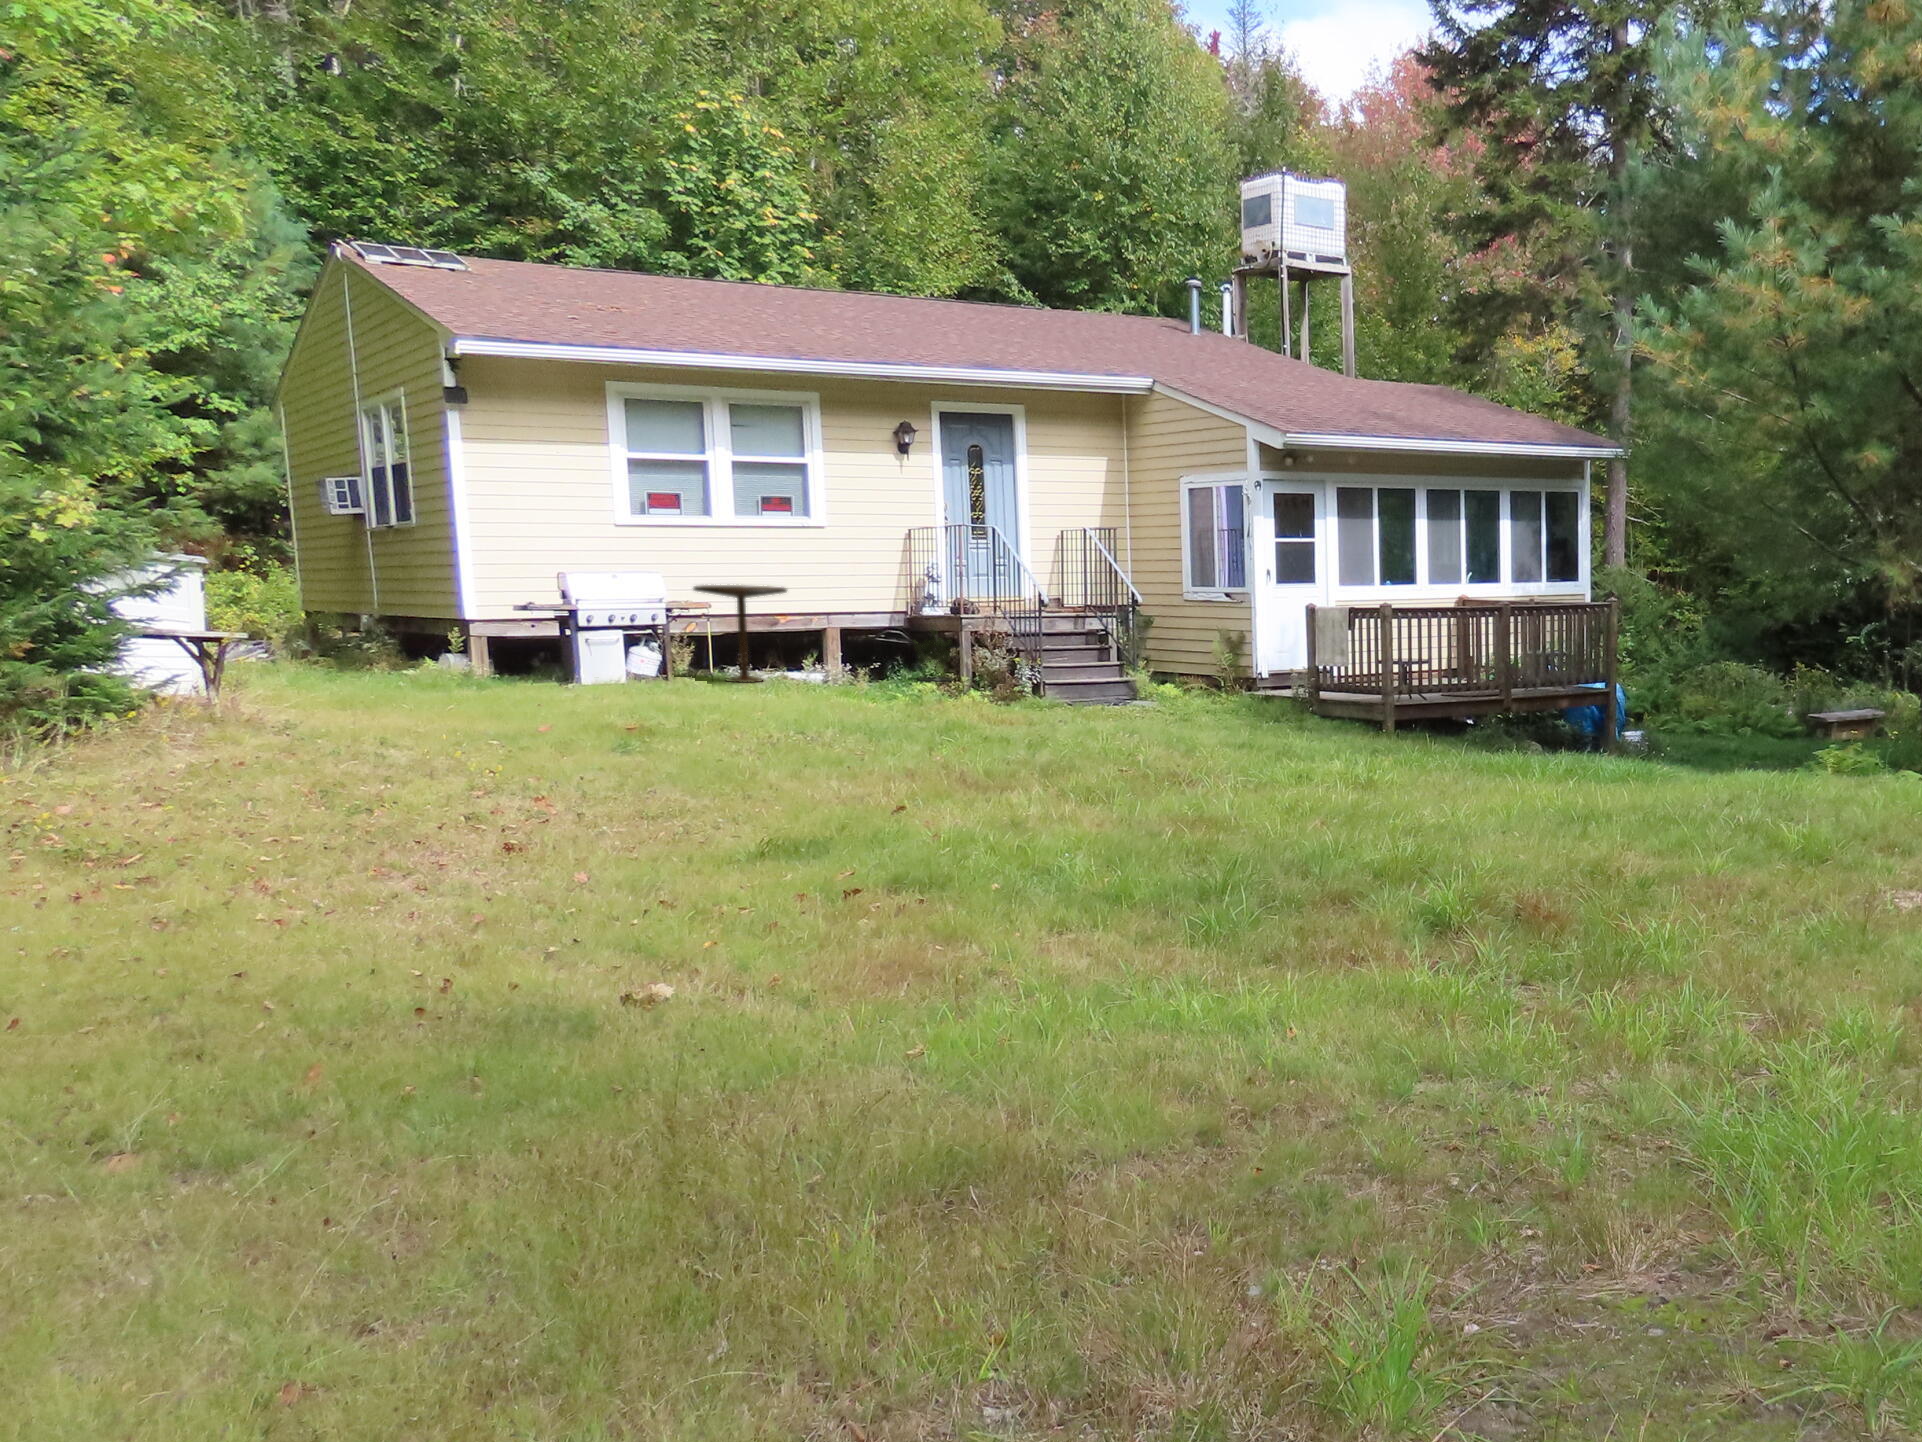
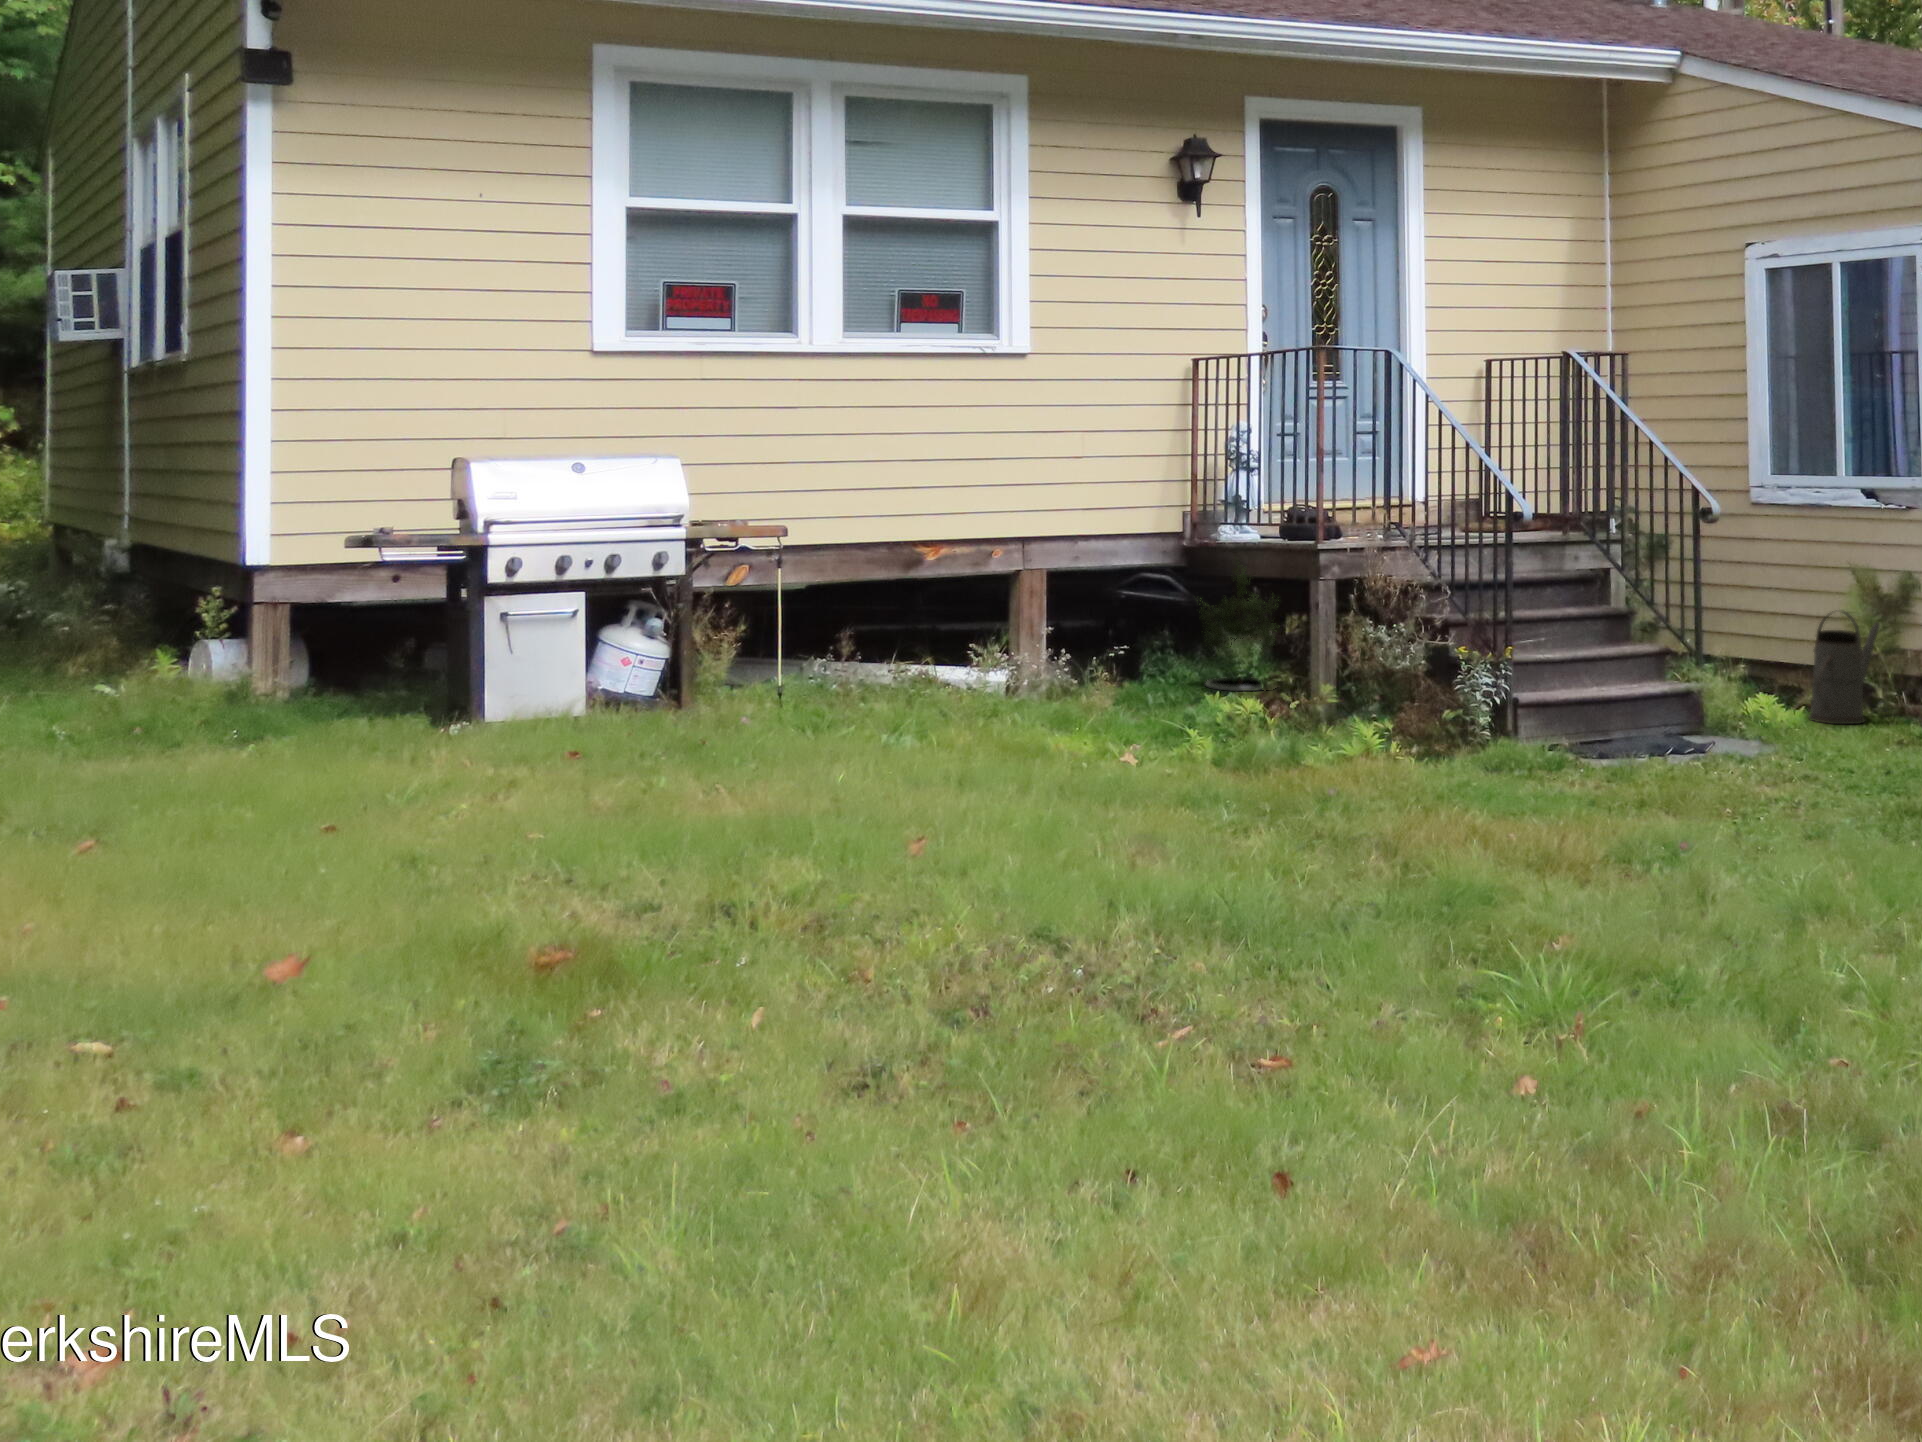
pedestal table: present [694,585,787,682] -> none [746,483,948,704]
watering can: none [1185,646,1224,695] -> present [1809,611,1880,724]

